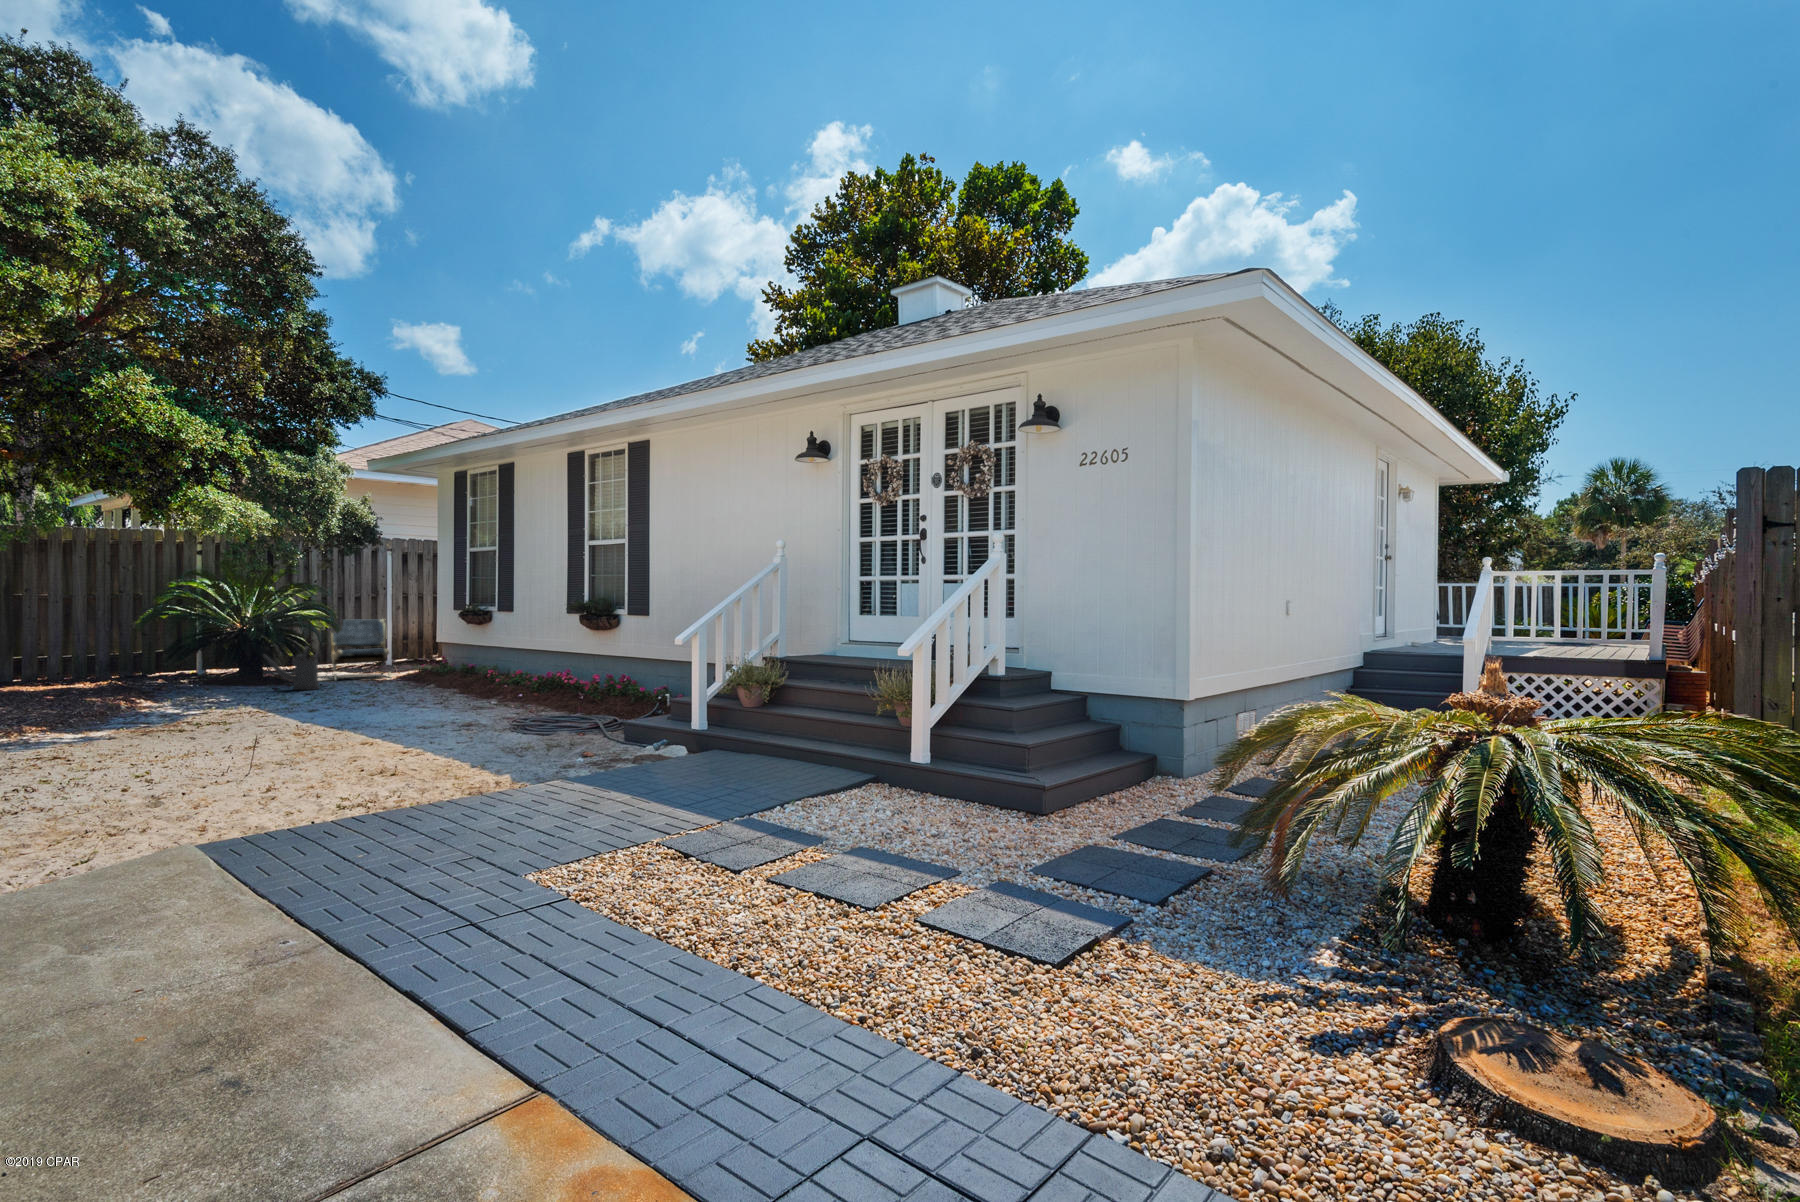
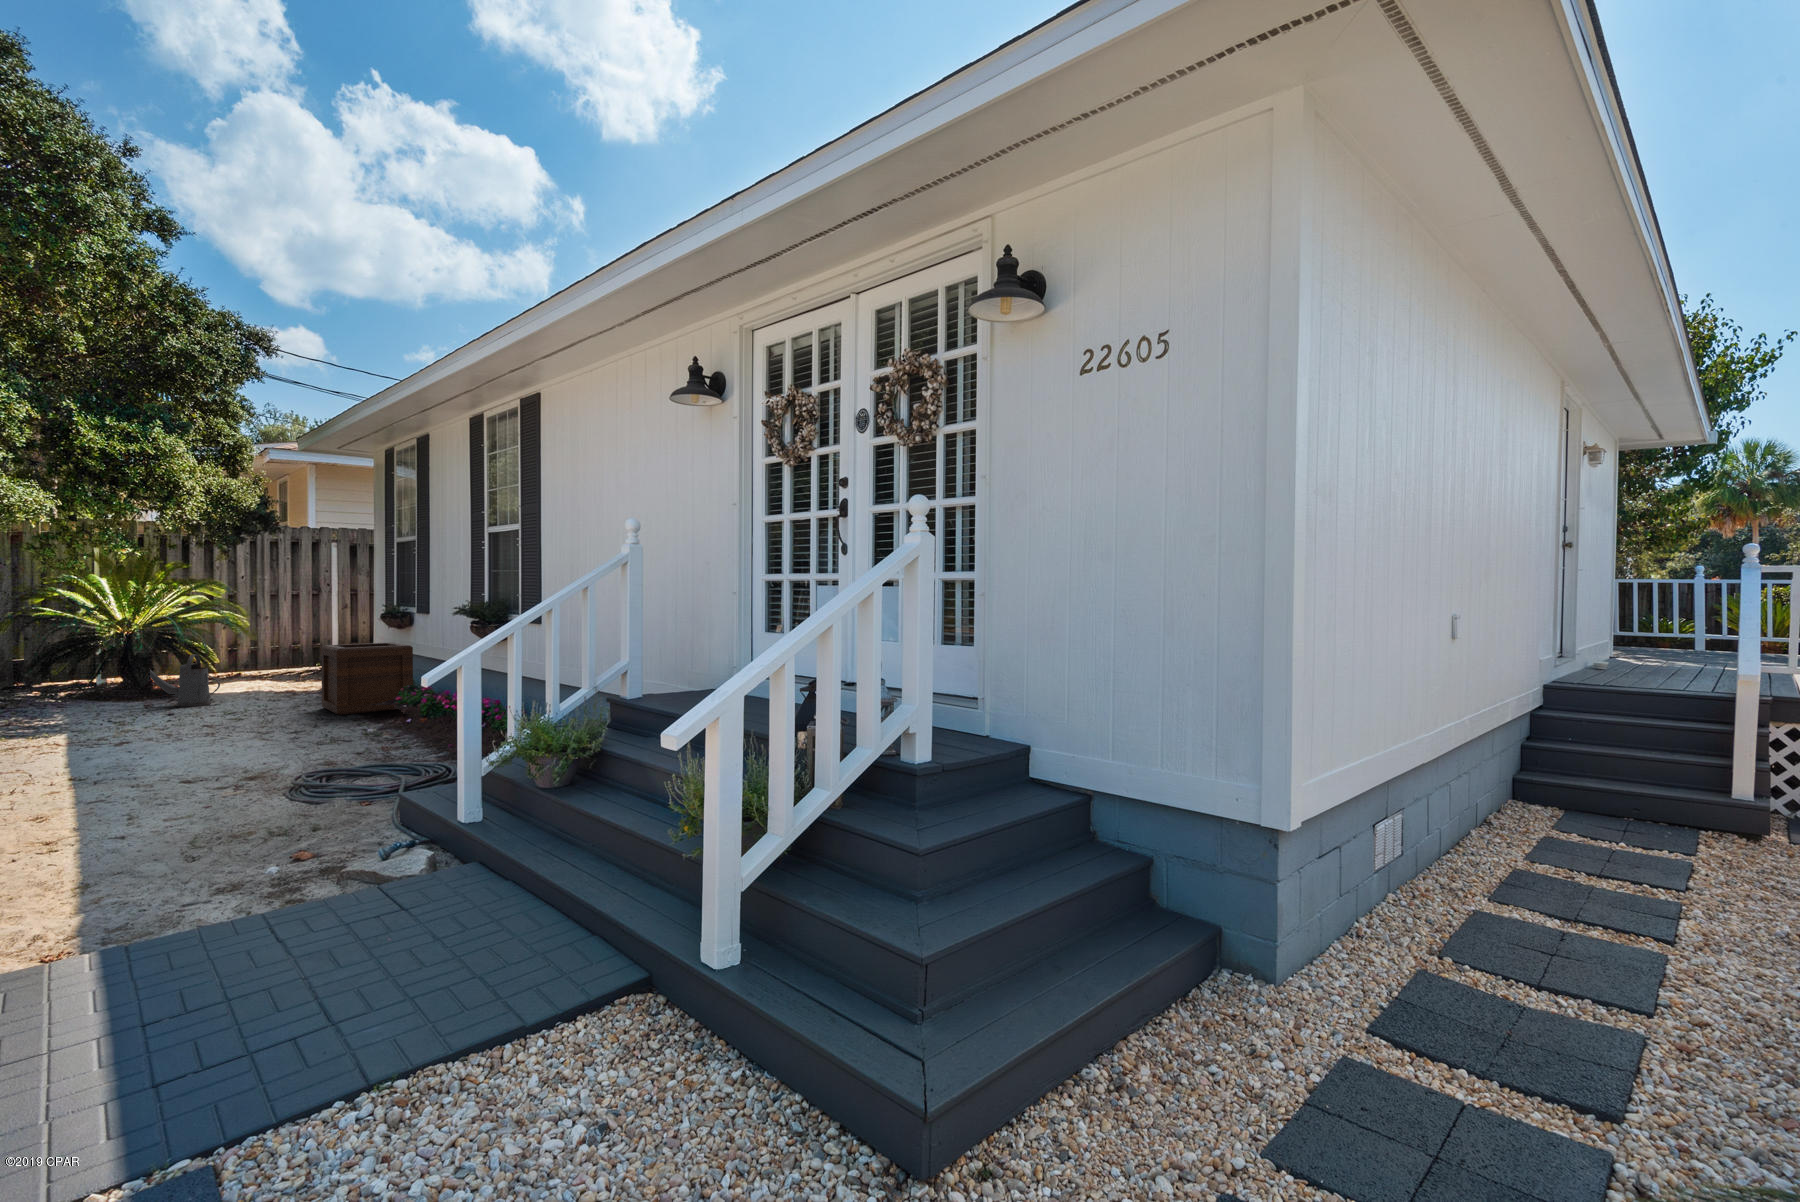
lounge chair: present [331,619,392,680] -> none [254,620,328,691]
wooden crate: none [425,636,504,694] -> present [321,642,413,715]

